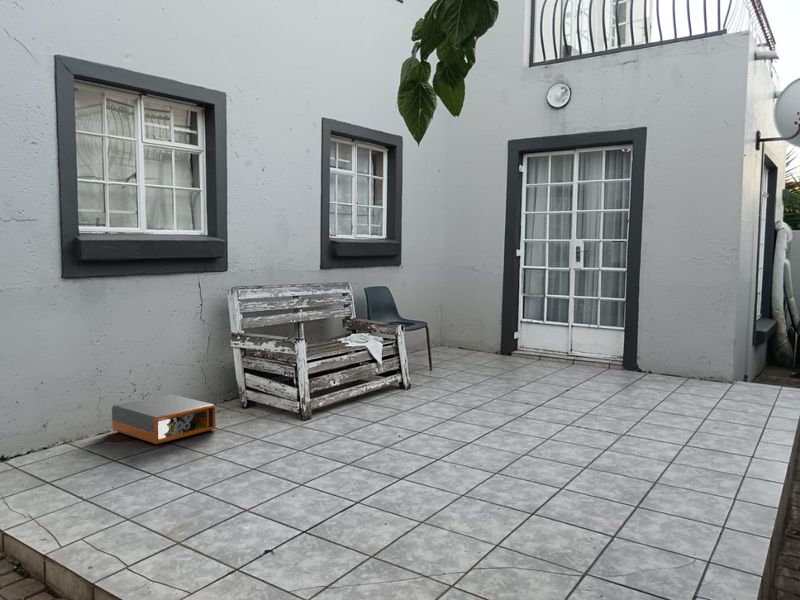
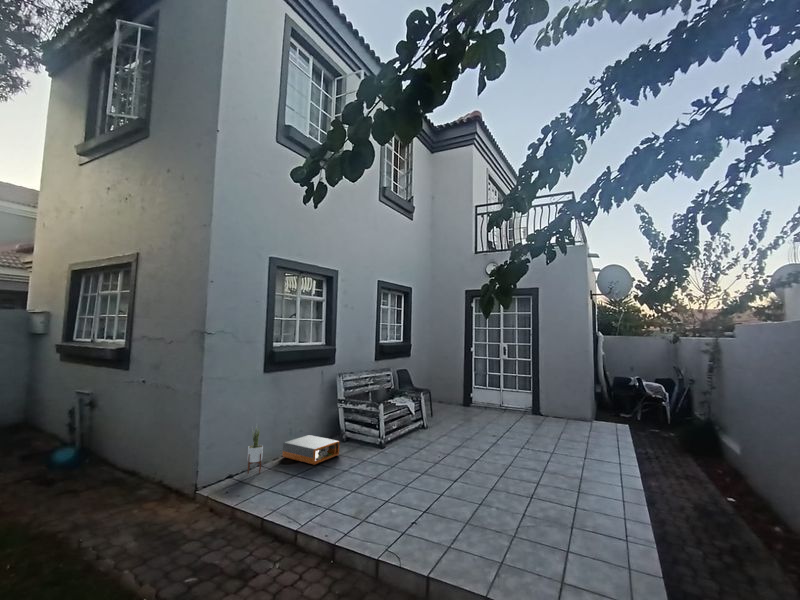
potted plant: none [24,368,58,458] -> present [248,426,263,474]

